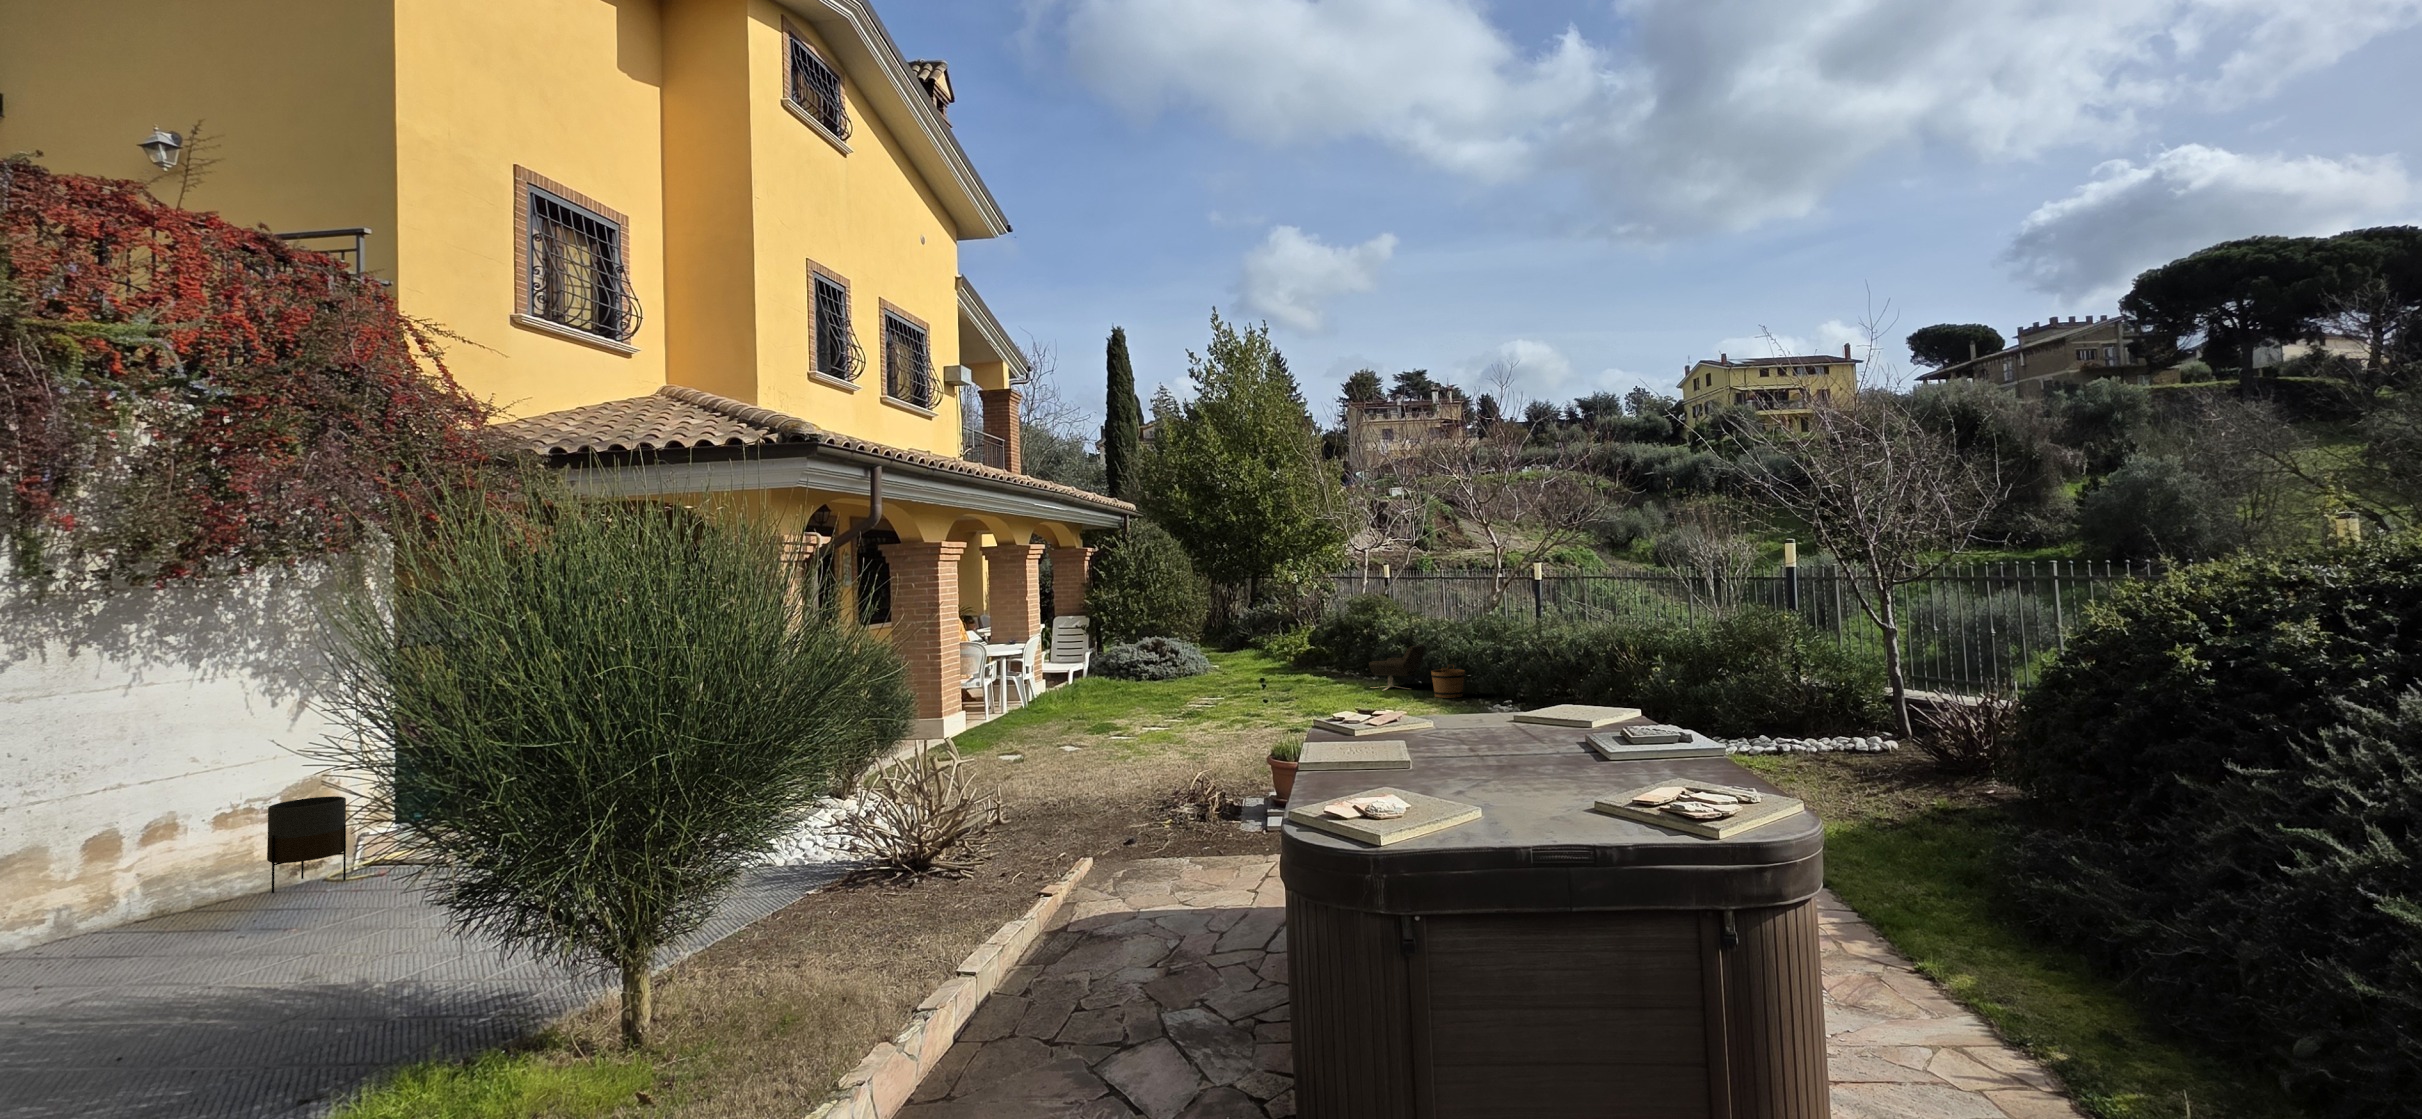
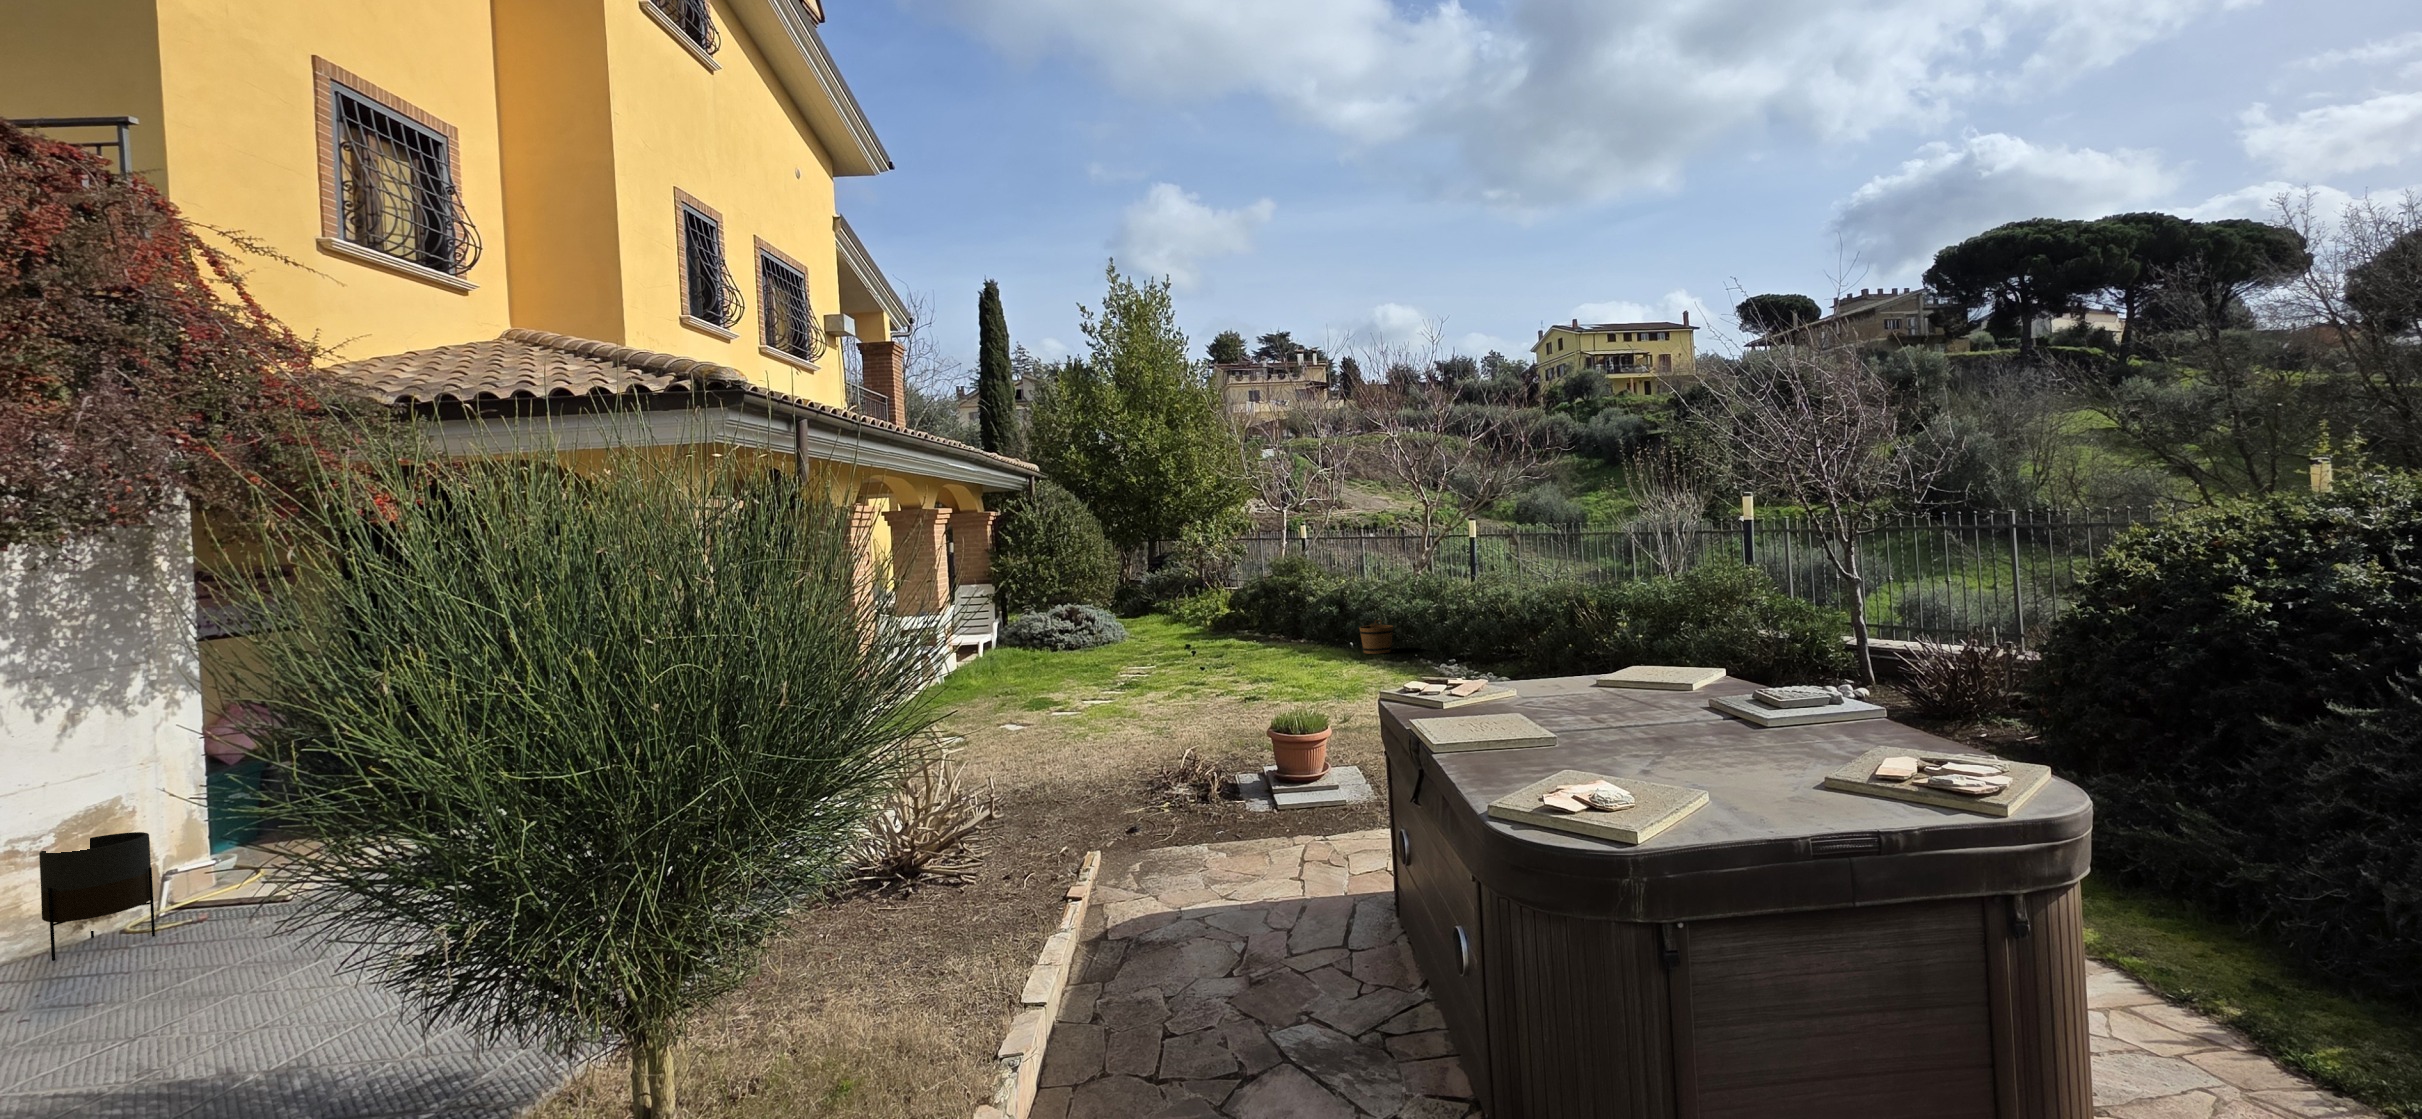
lounge chair: present [1369,644,1425,691] -> none [1293,601,1348,649]

